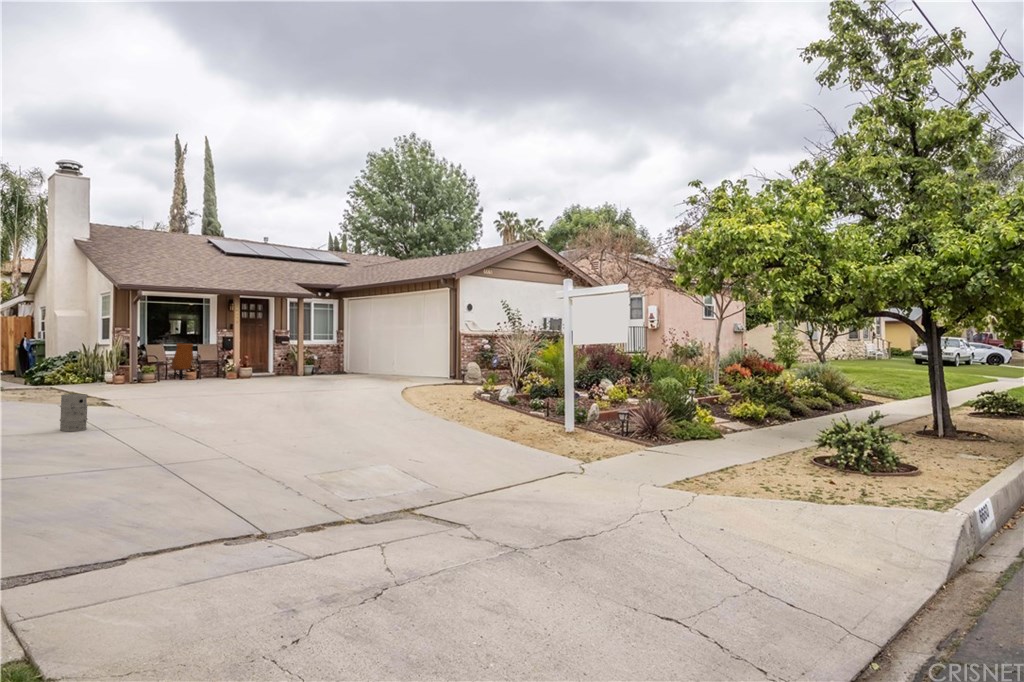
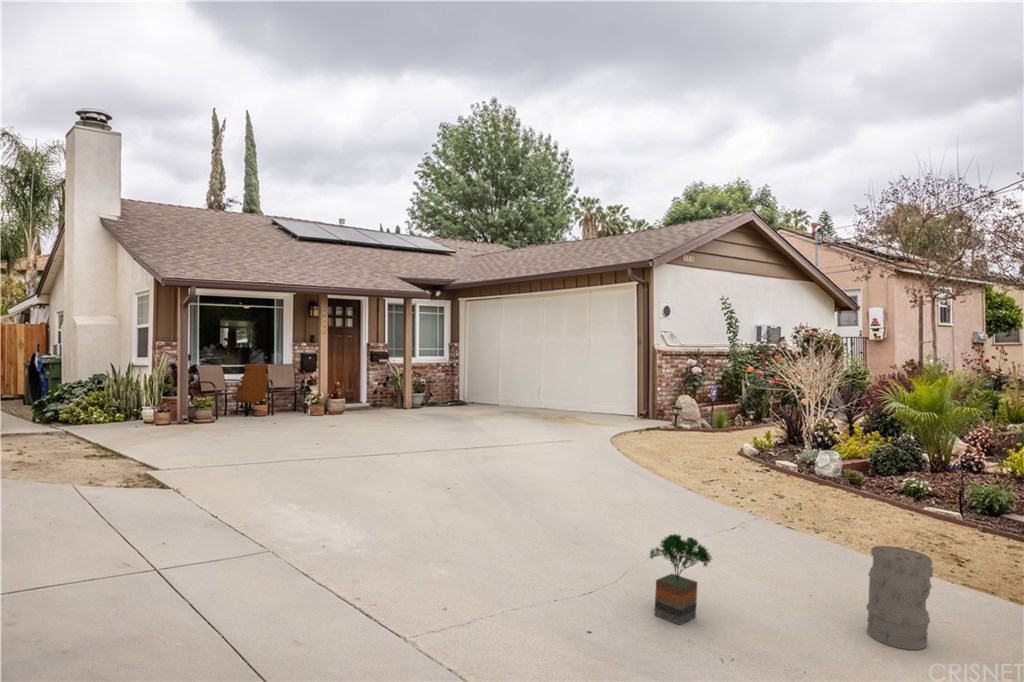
trash can: present [60,394,88,431] -> present [866,546,933,650]
potted tree: none [323,409,351,446] -> present [650,534,712,625]

